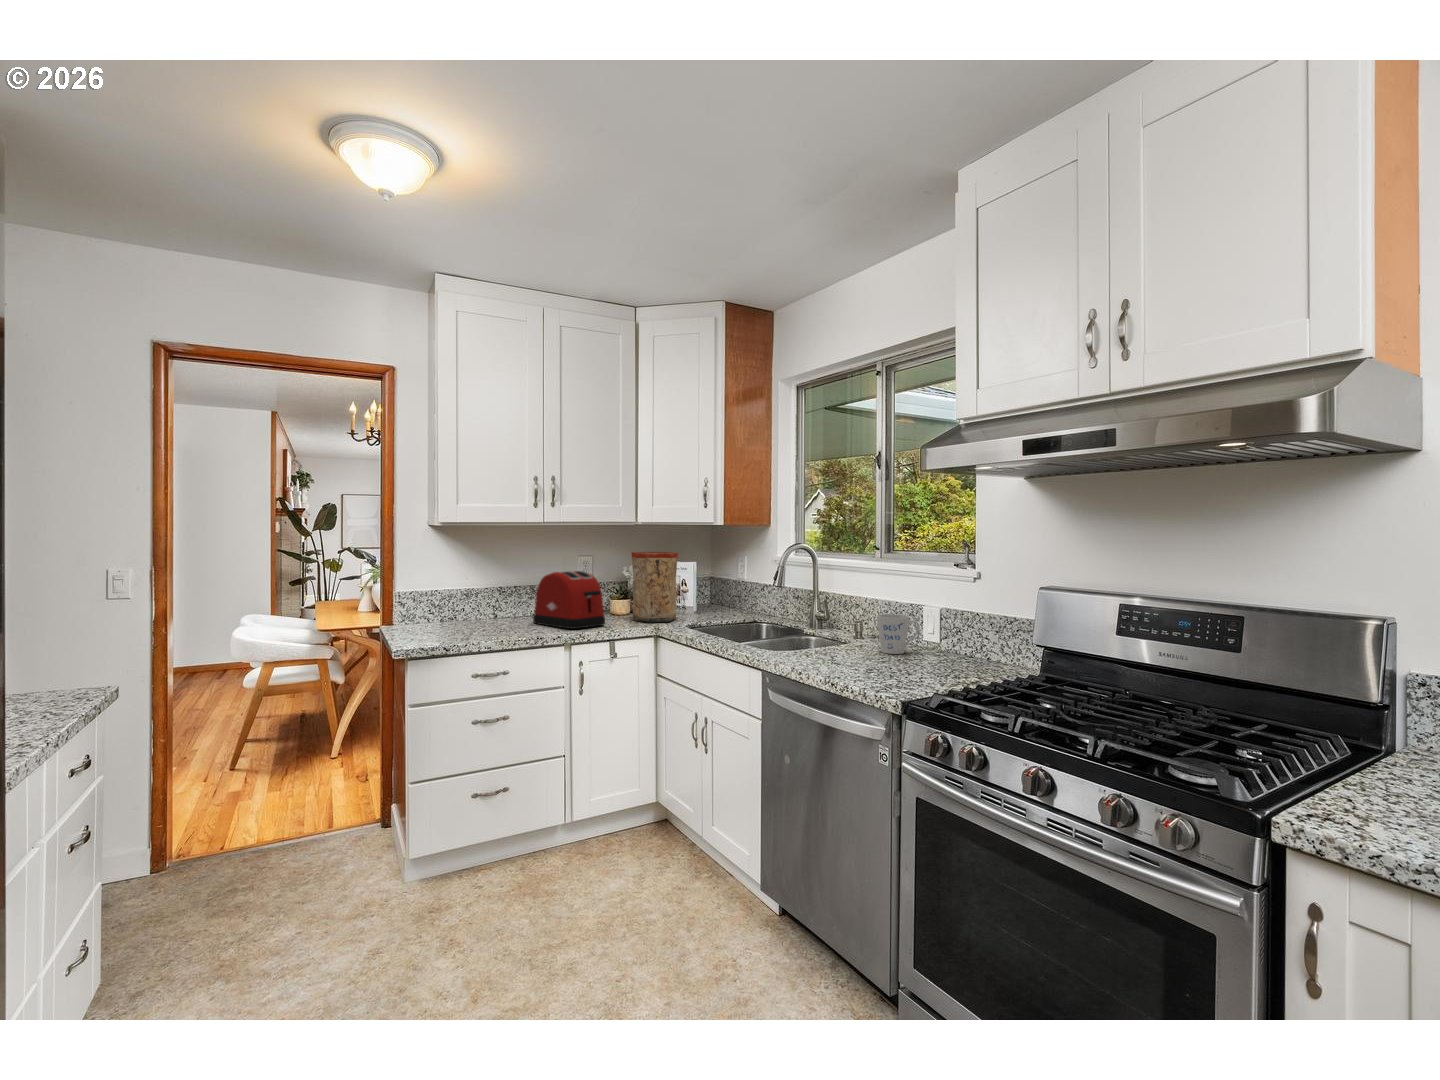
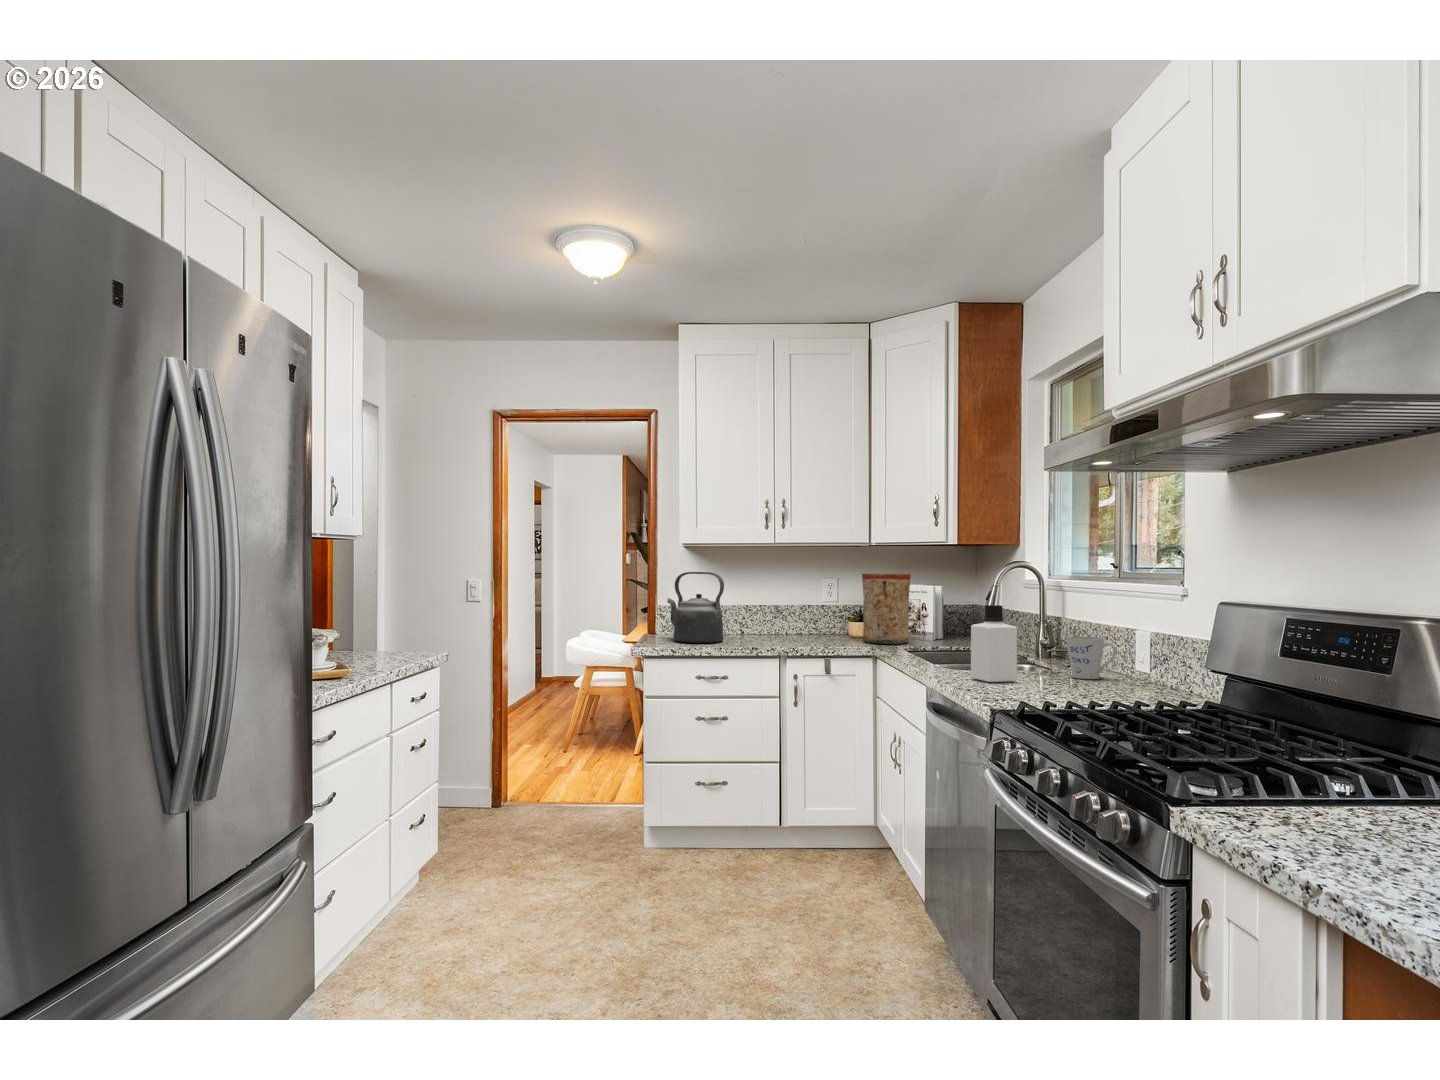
kettle: none [421,555,493,635] -> present [667,572,724,643]
toaster: present [533,571,605,629] -> none [767,590,830,644]
bottle: none [810,591,854,666] -> present [971,605,1017,682]

